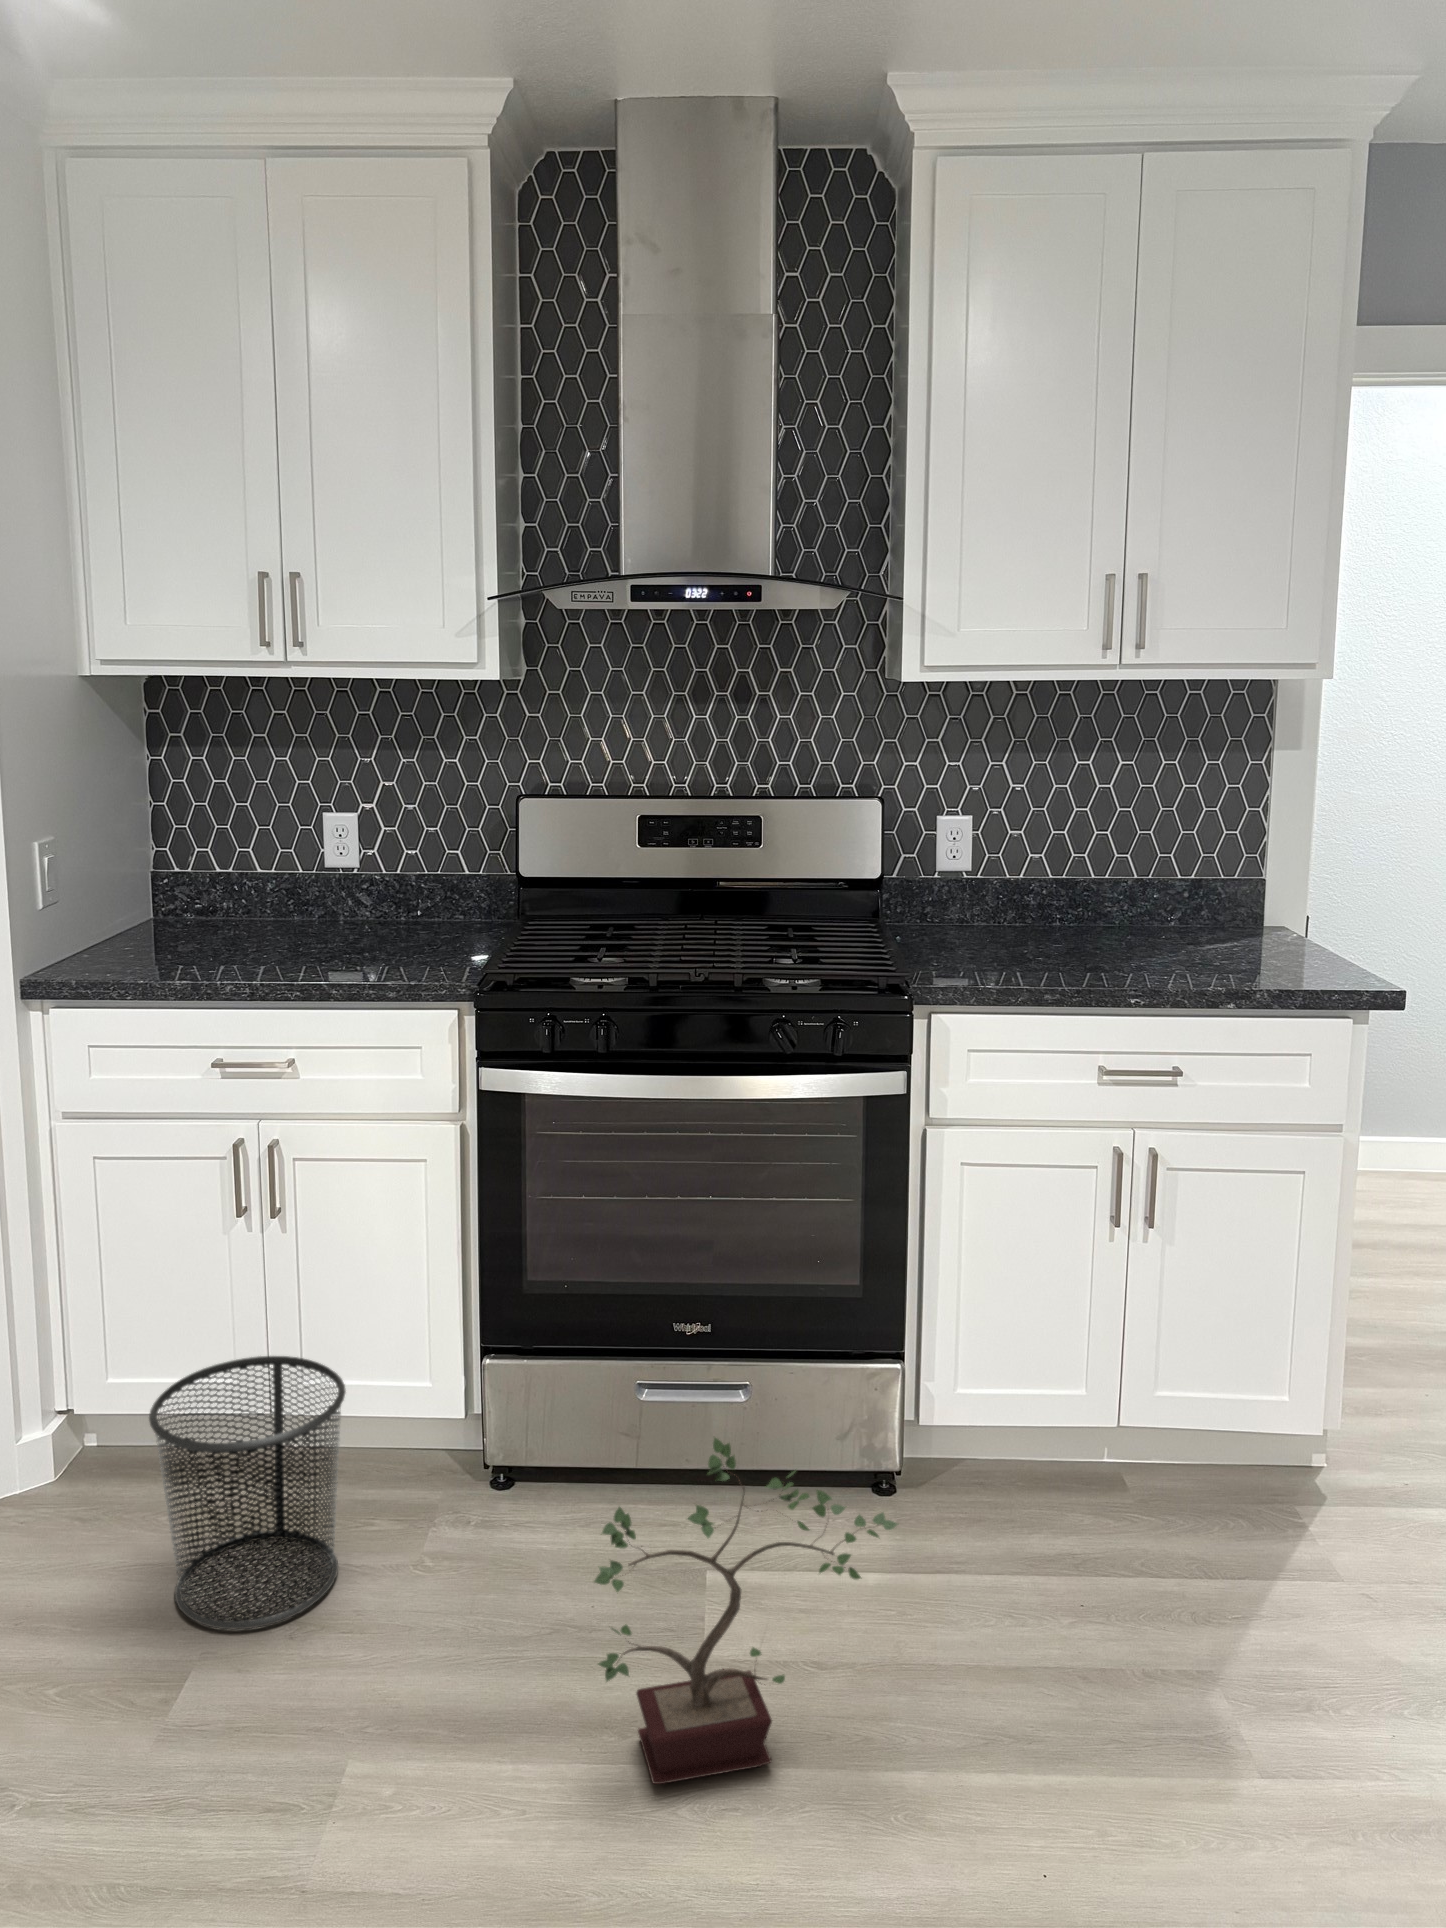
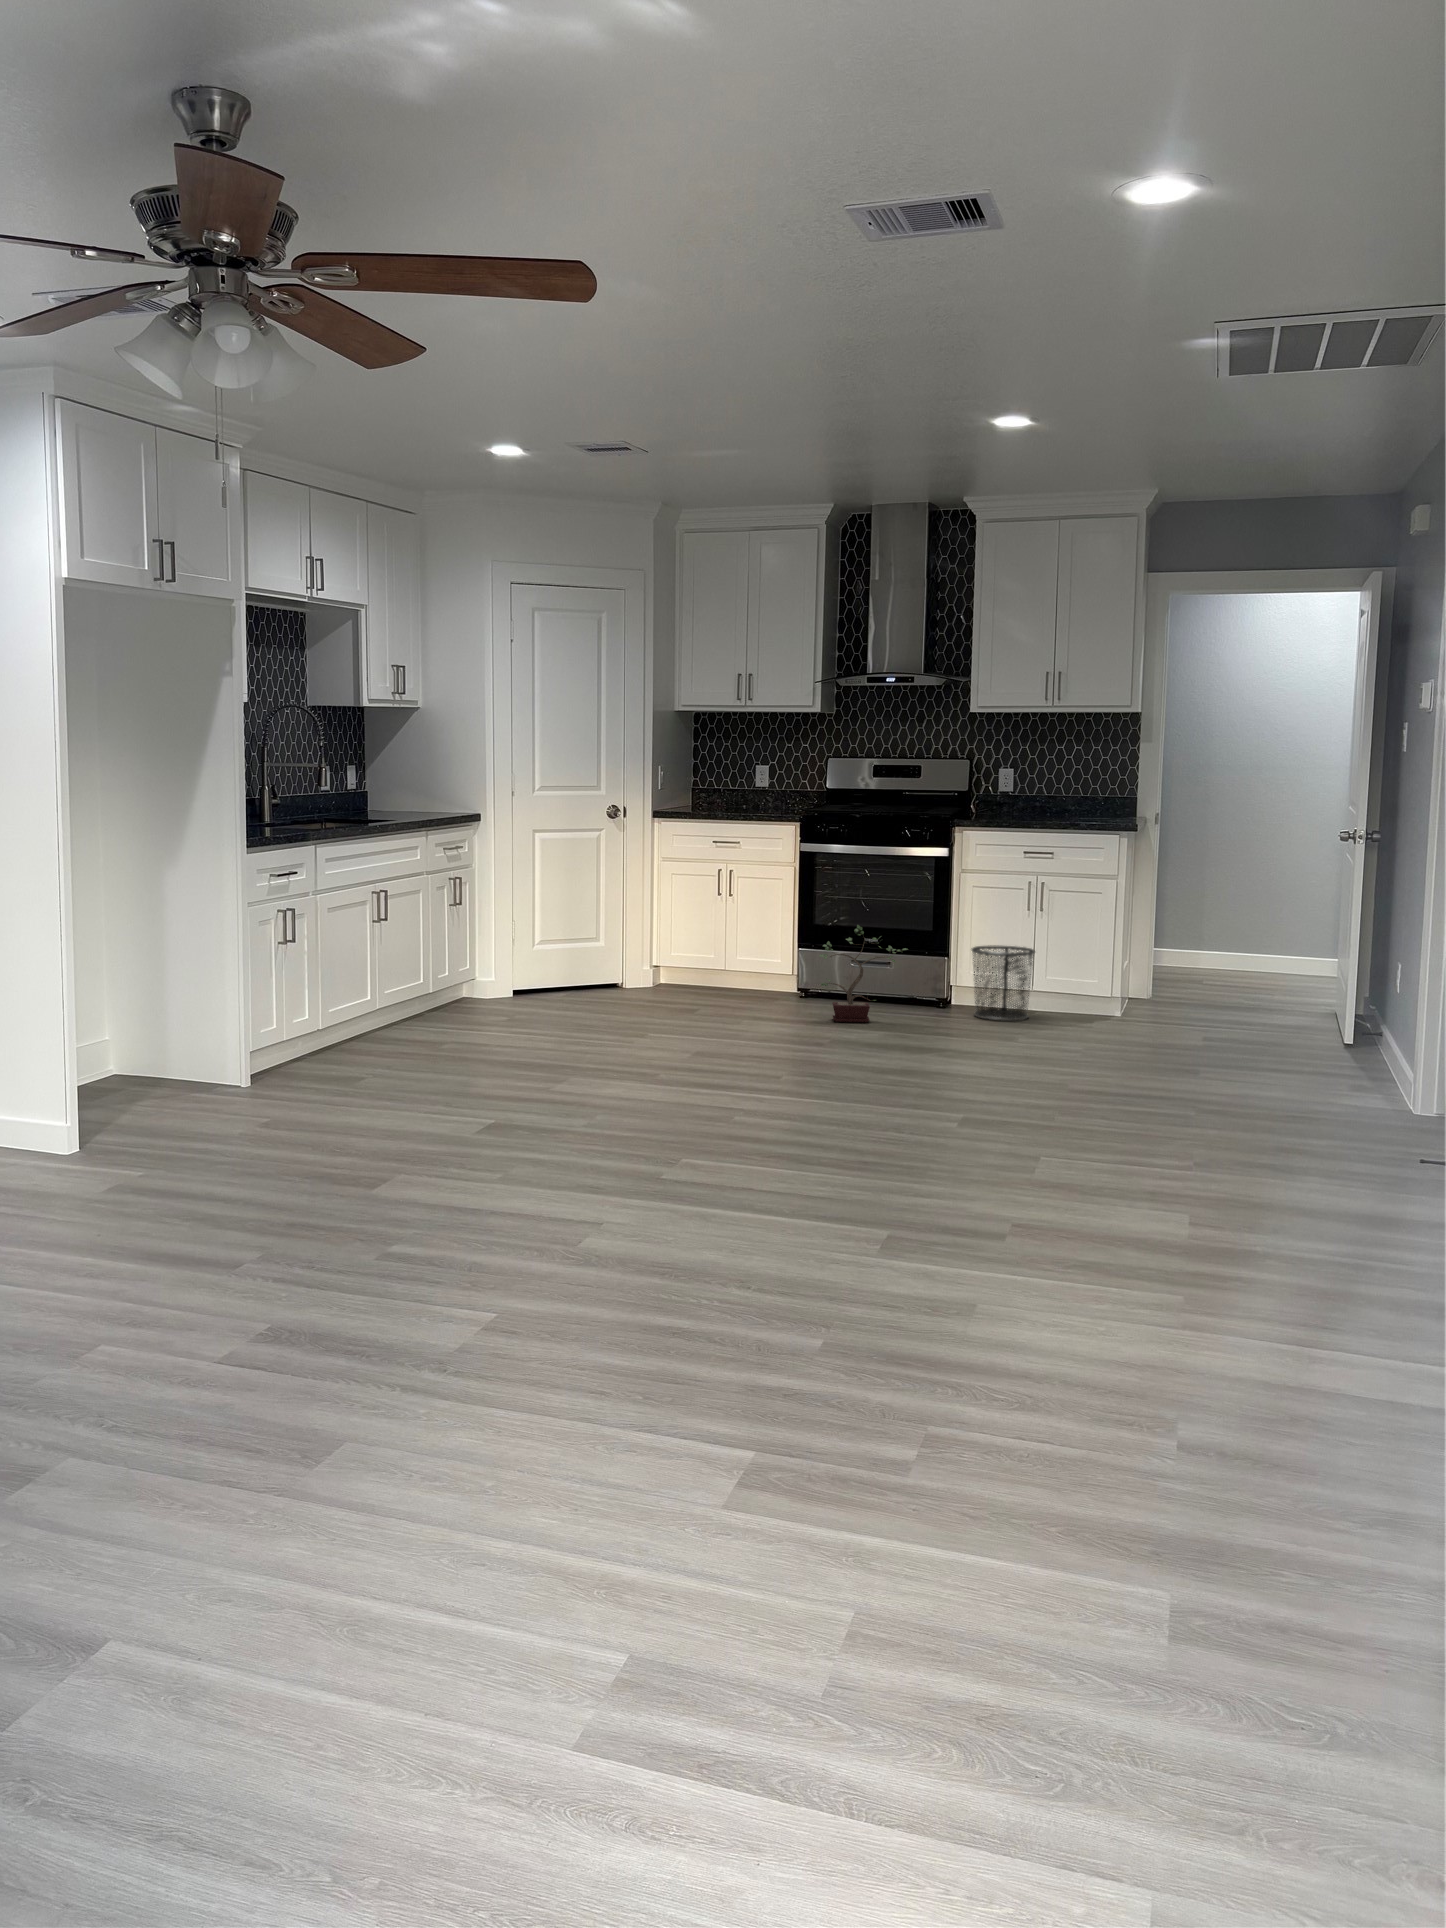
waste bin: present [149,1356,346,1629] -> present [971,945,1035,1021]

